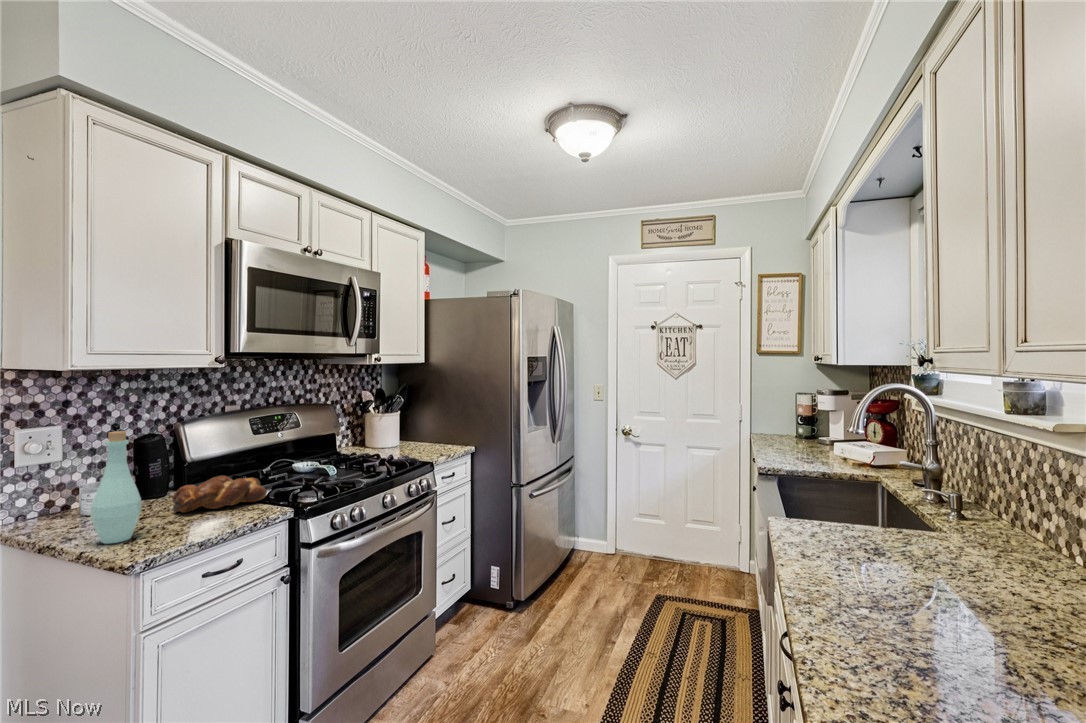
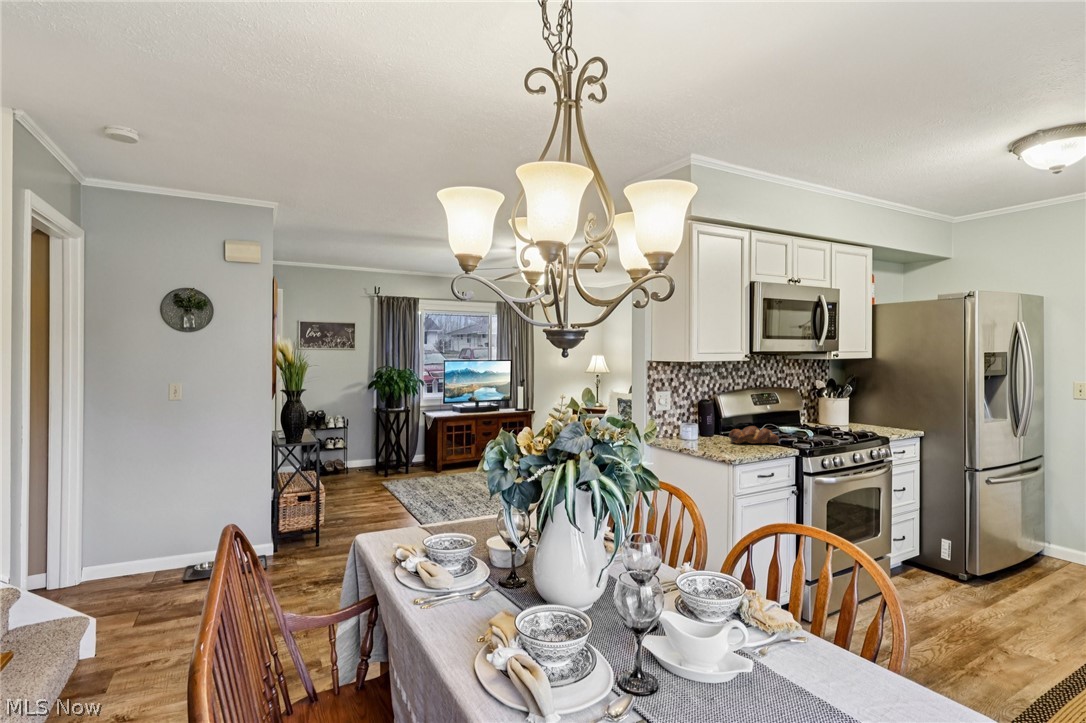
bottle: present [91,431,142,544] -> none [708,395,728,450]

